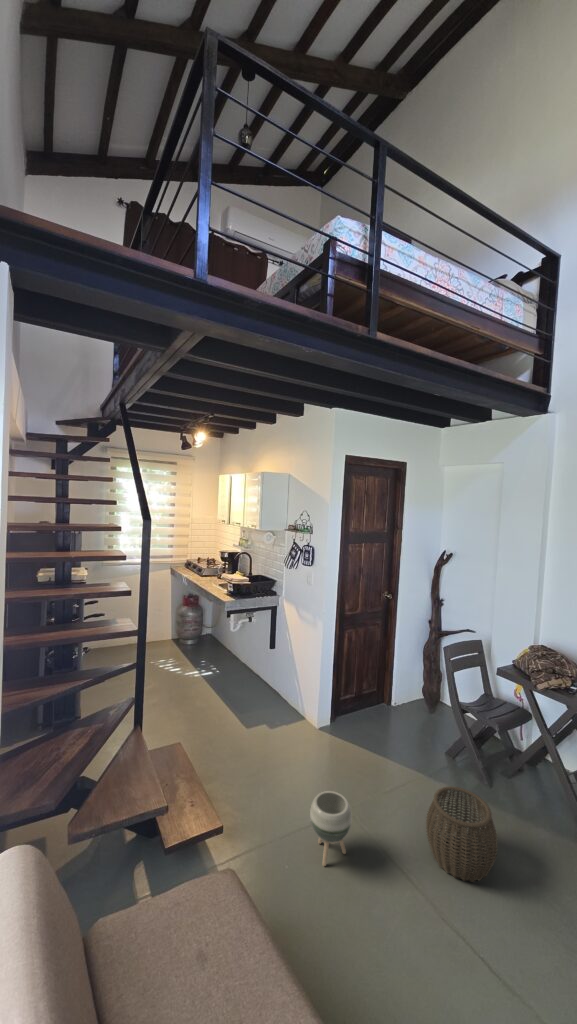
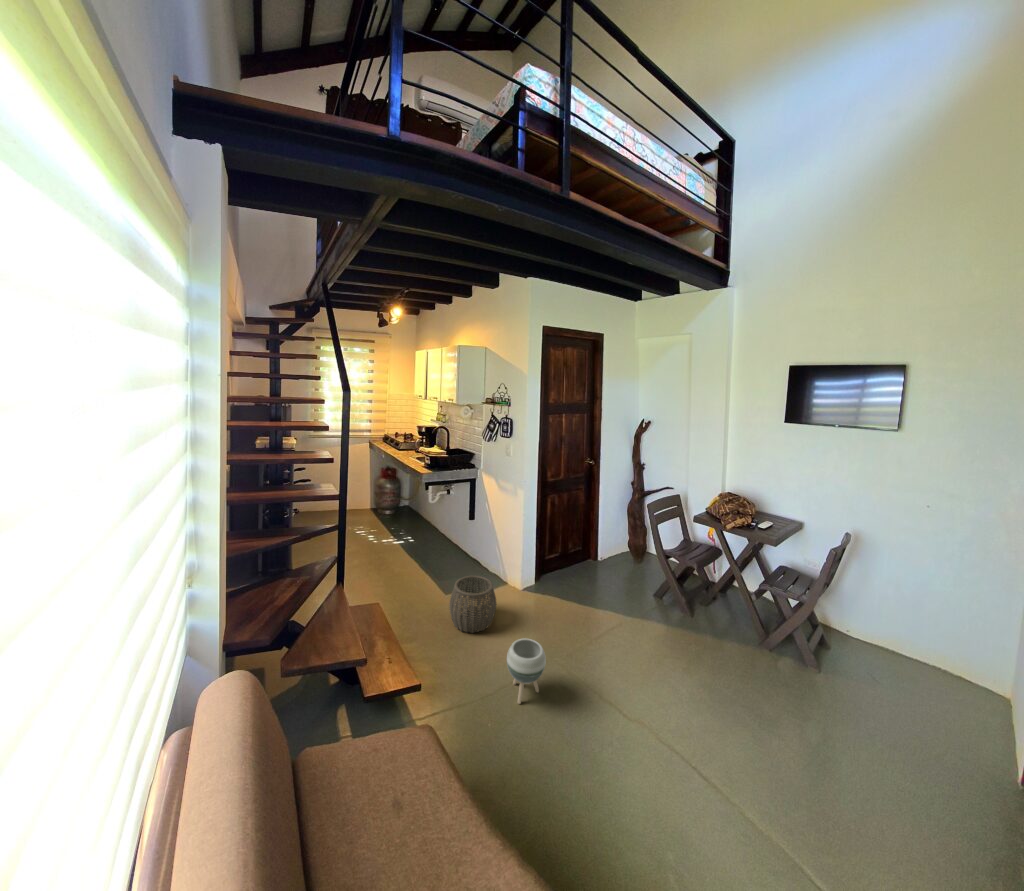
woven basket: present [426,786,498,882] -> present [449,575,496,633]

